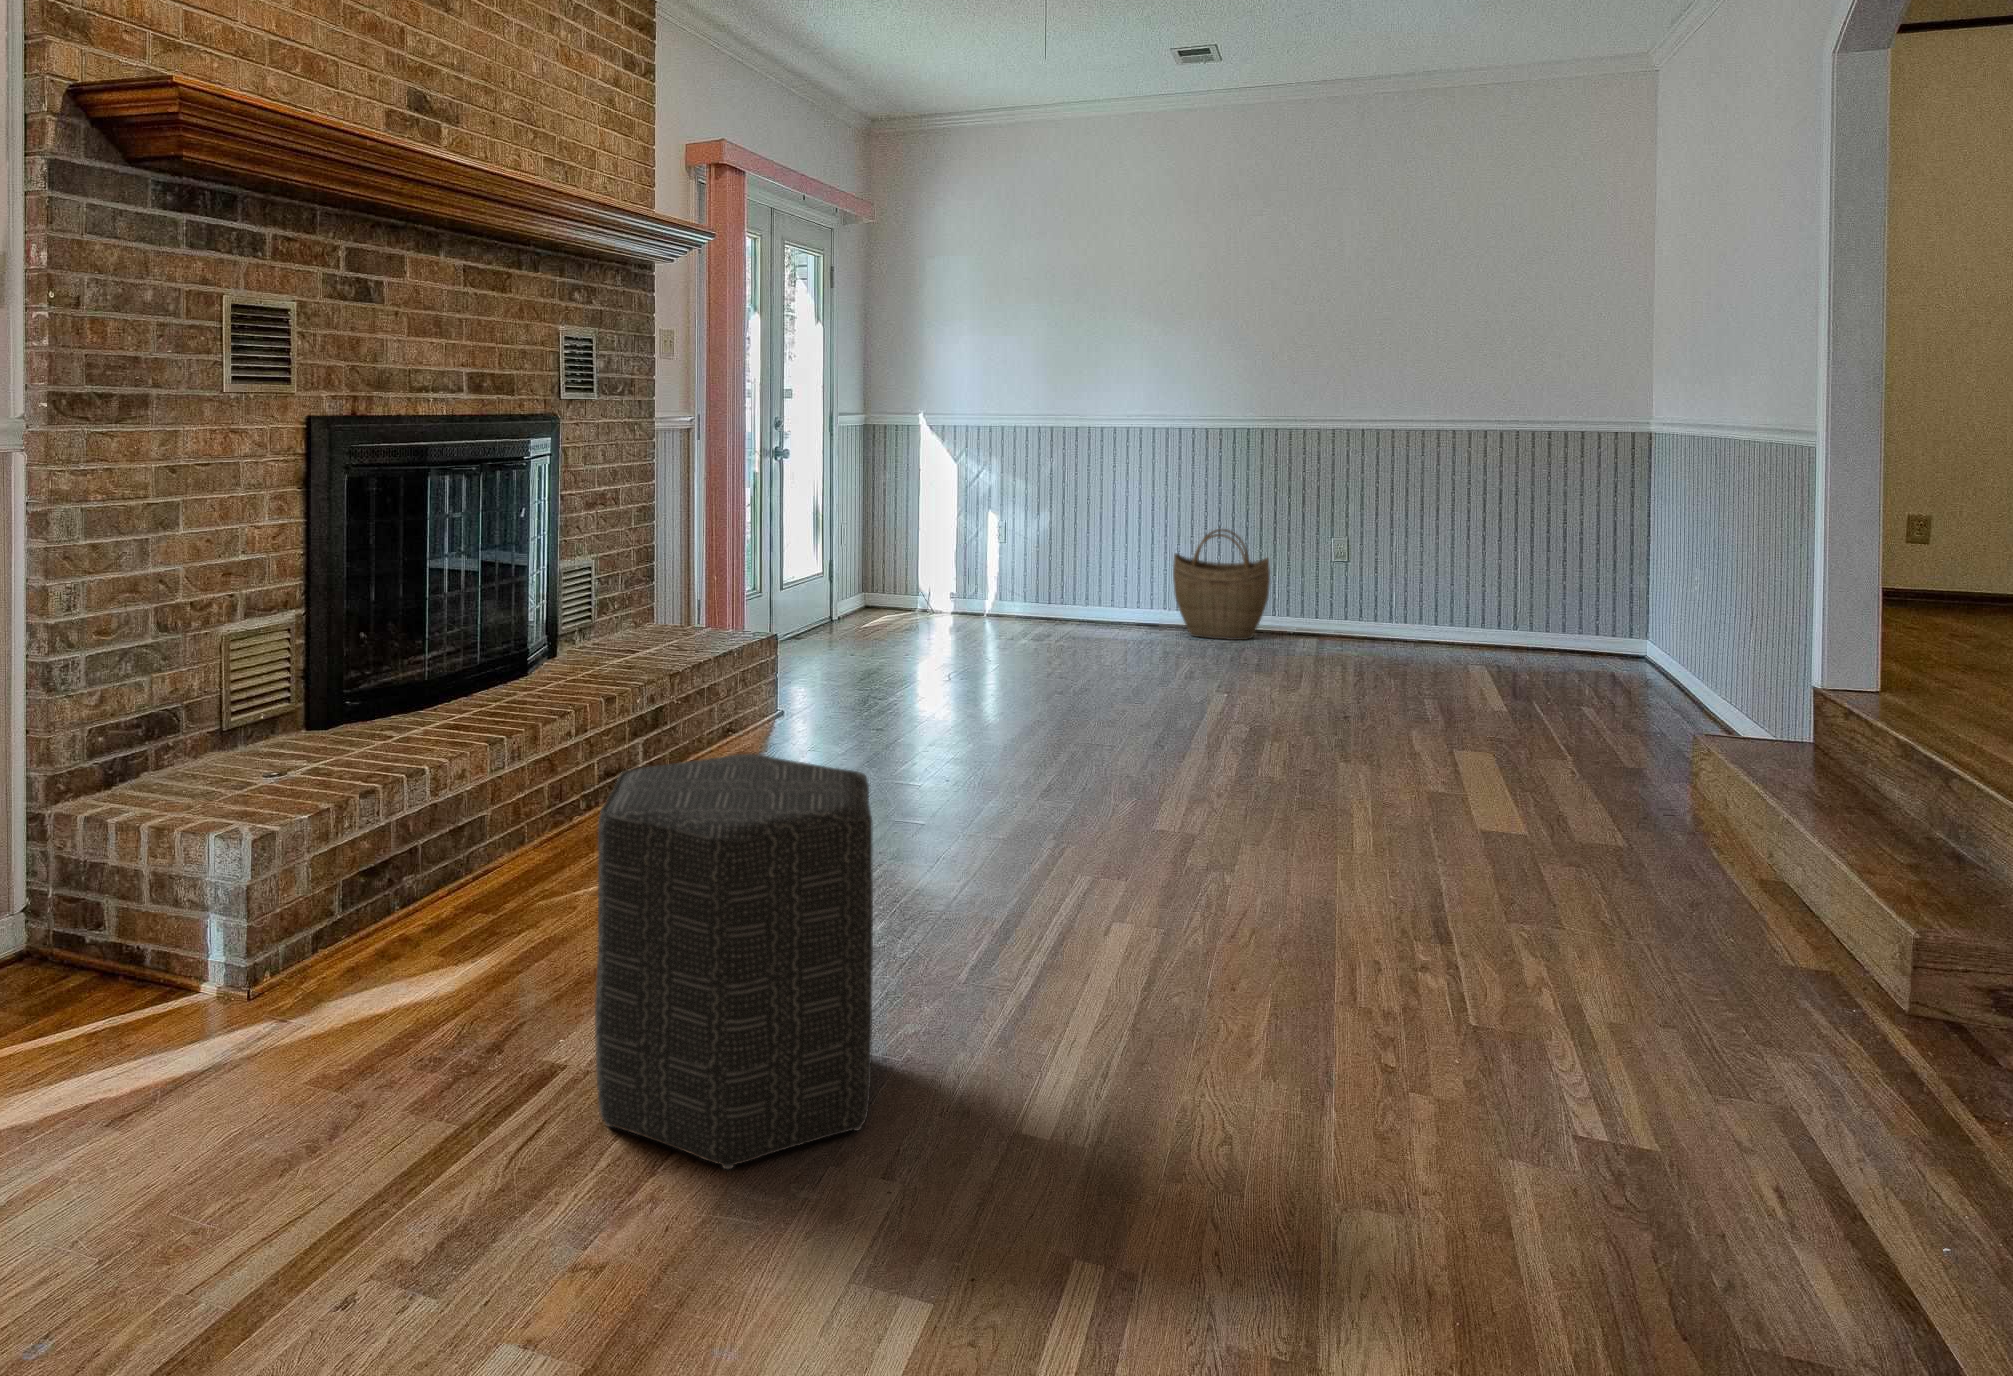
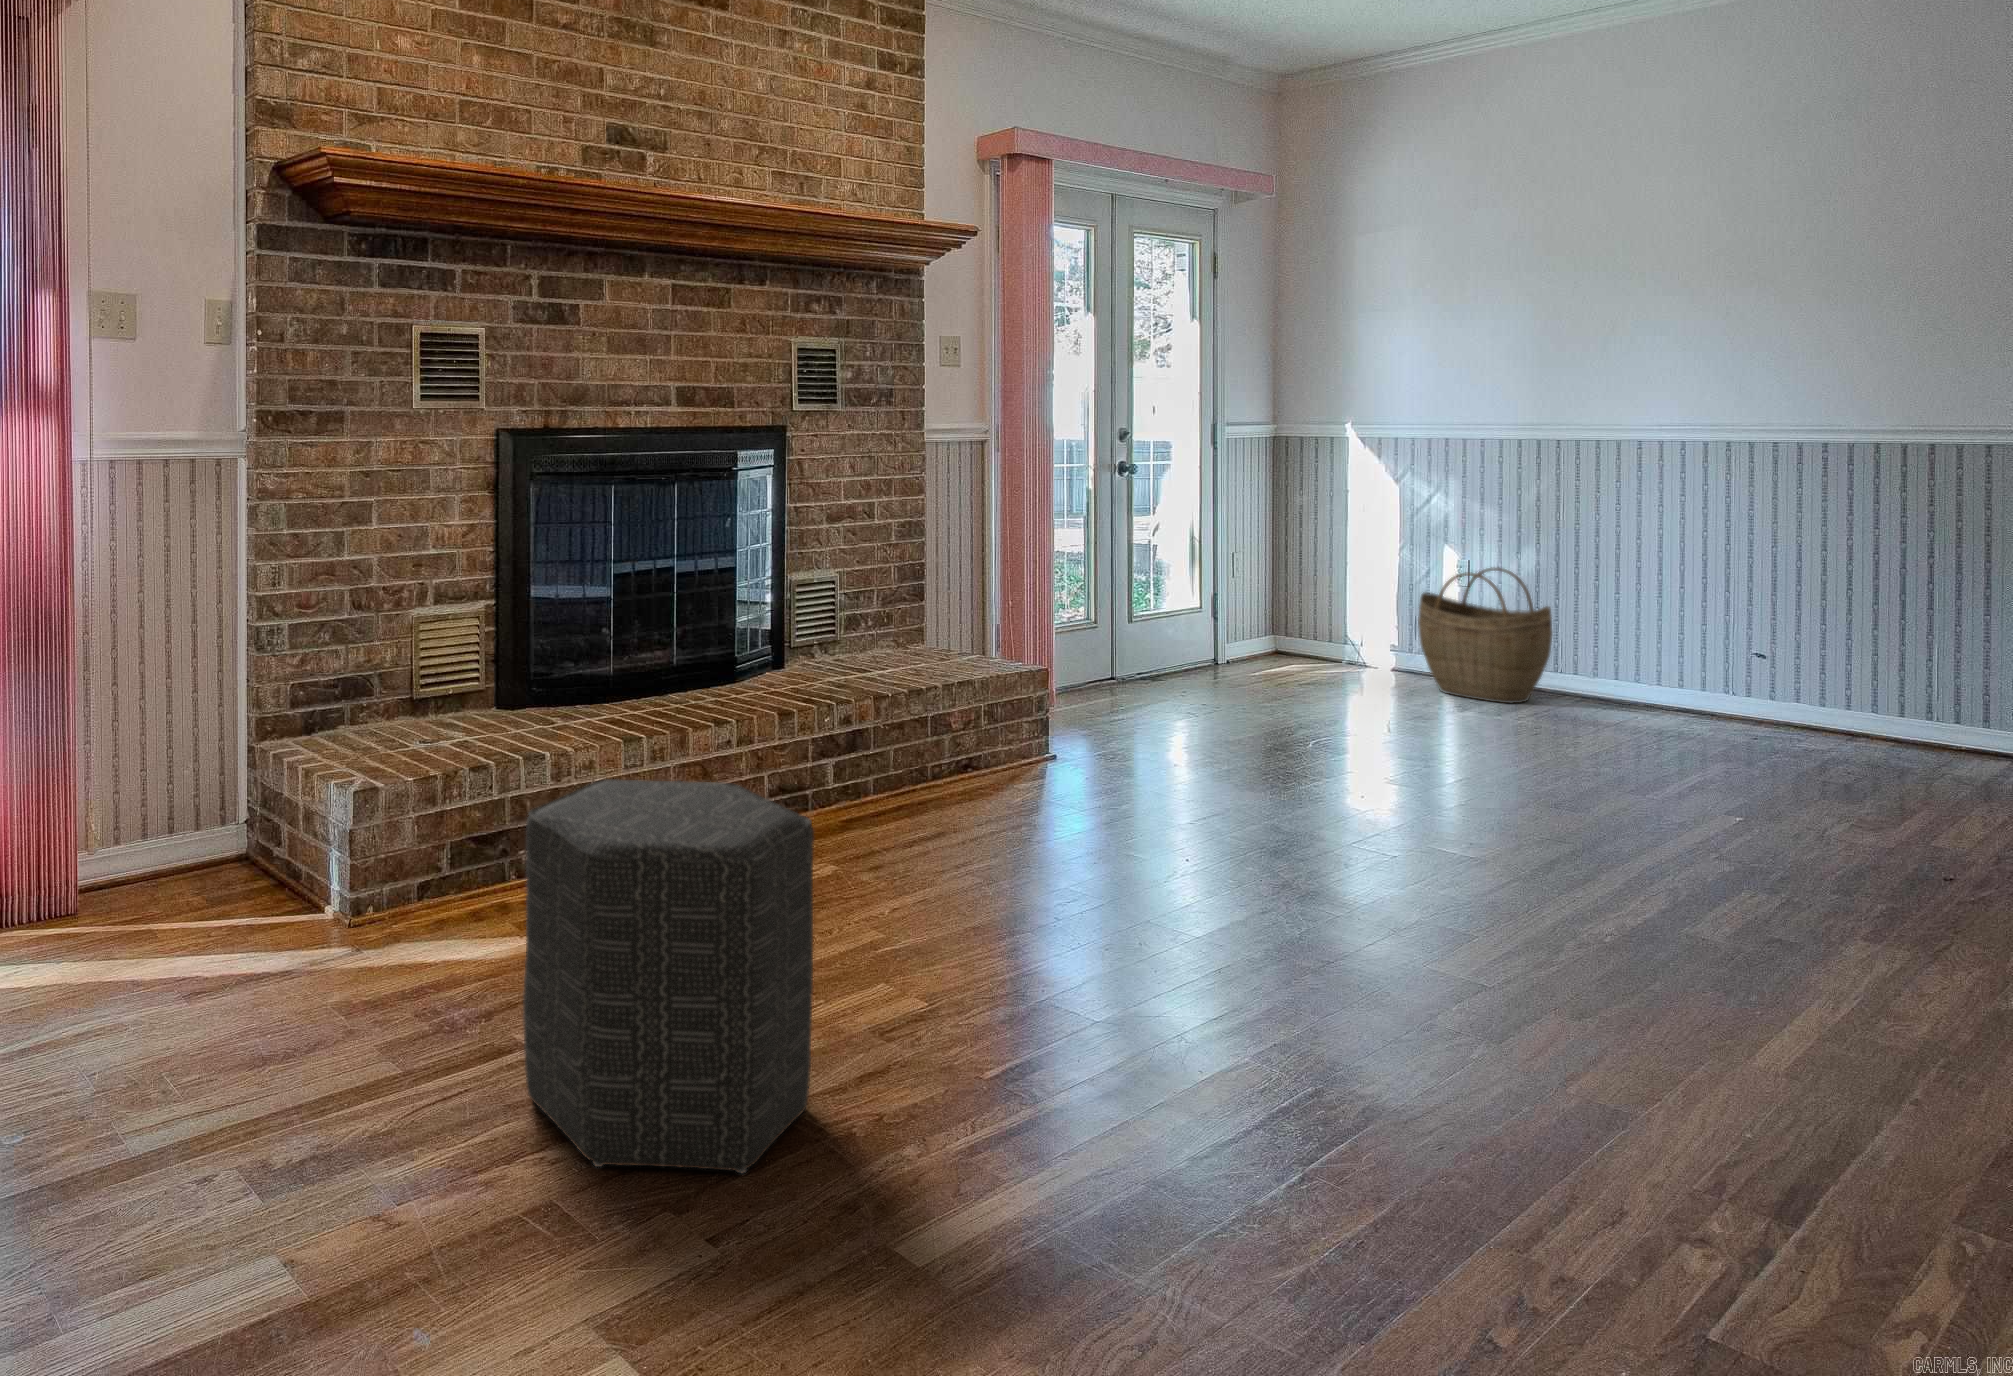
woven basket: present [1173,529,1270,640] -> present [1418,567,1552,703]

